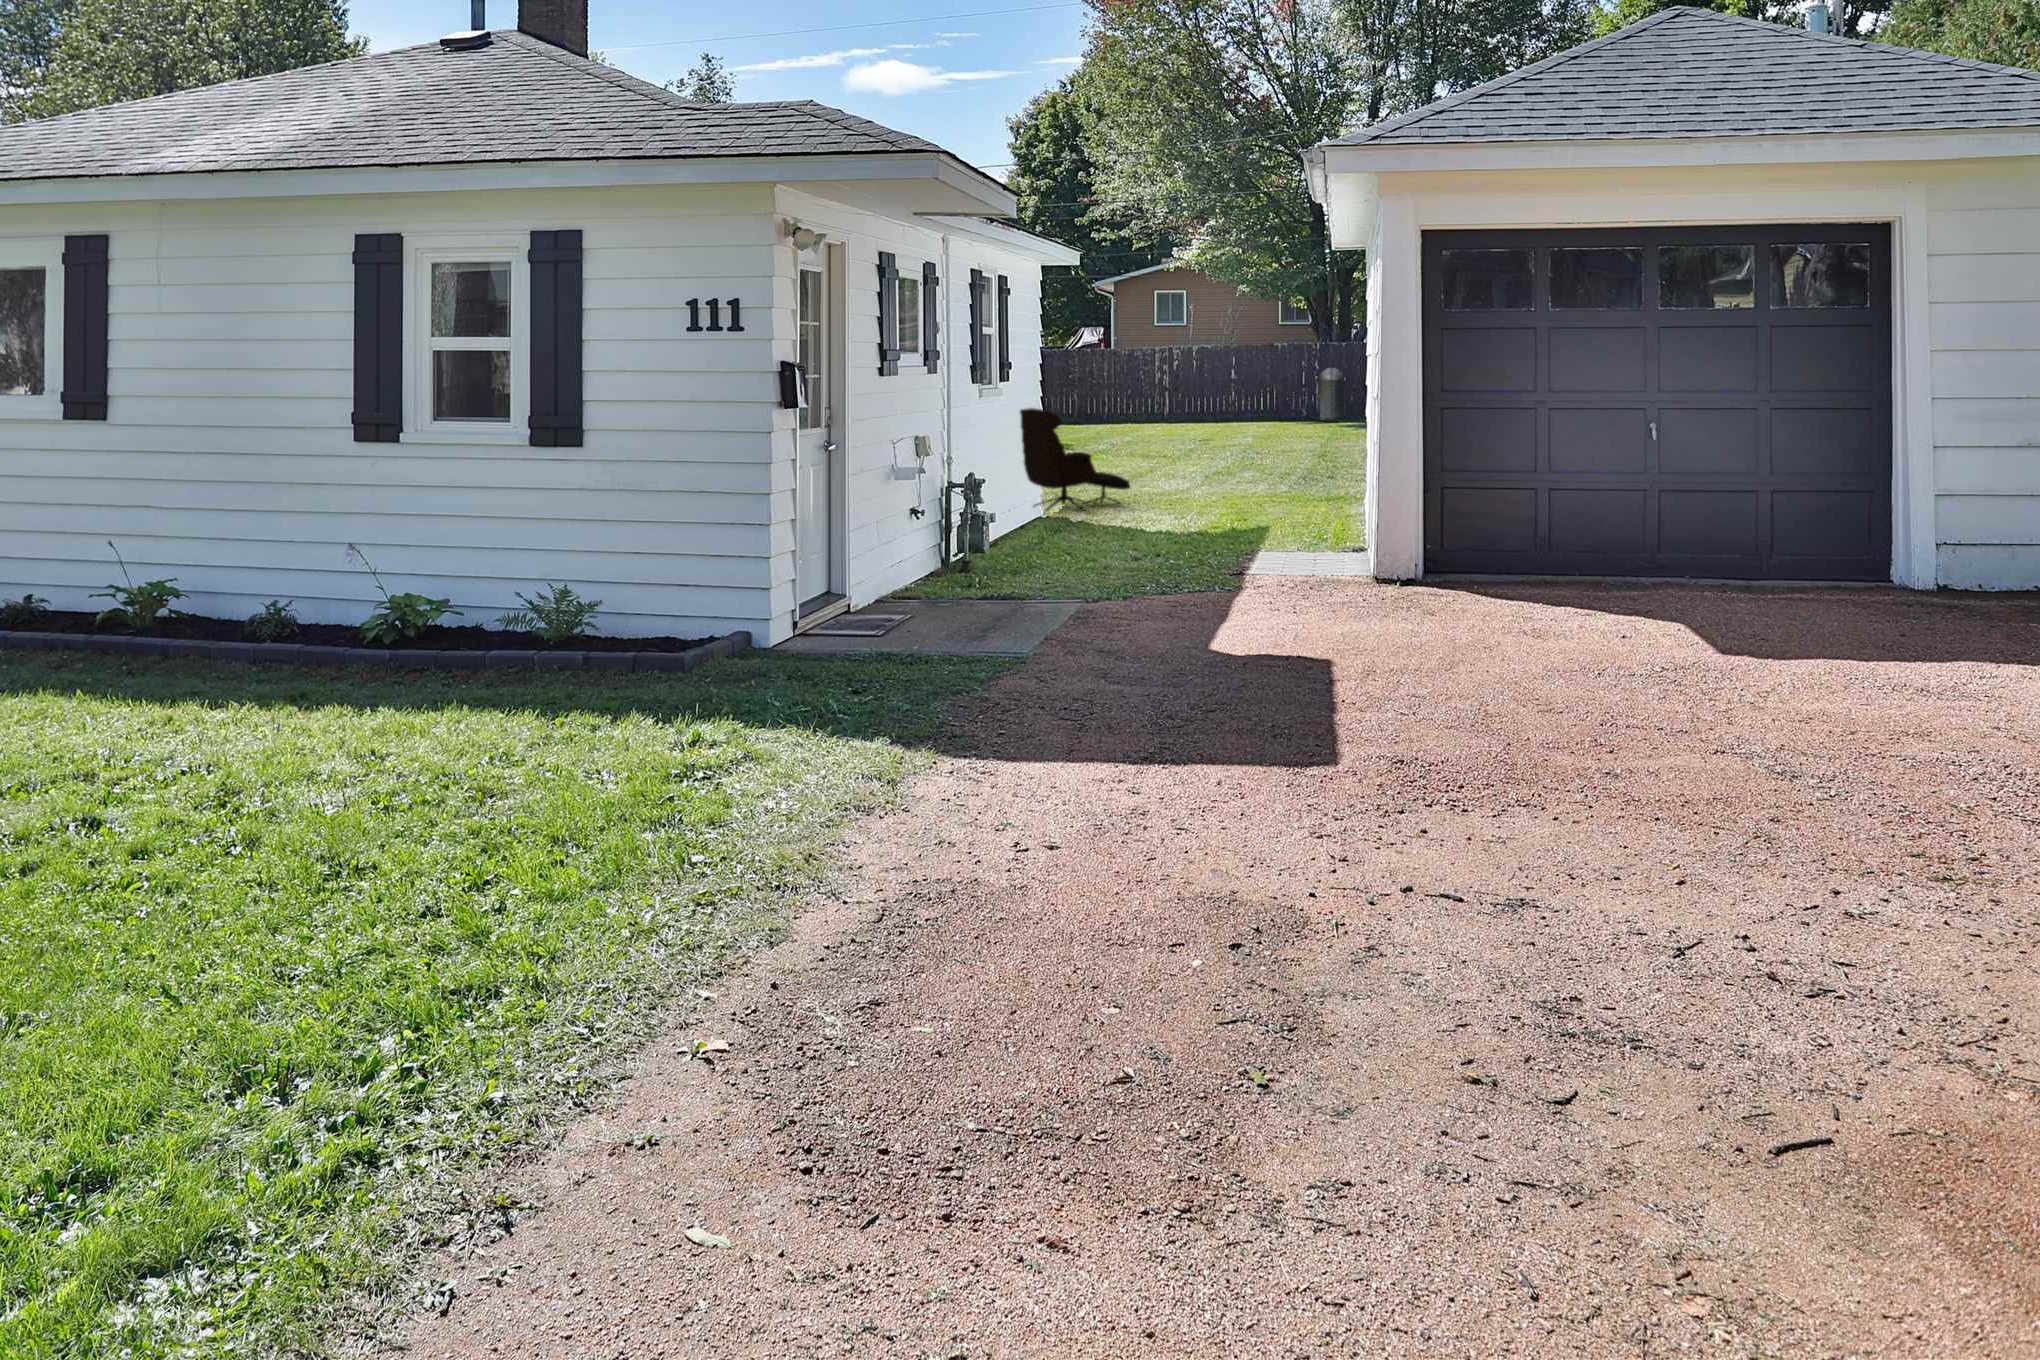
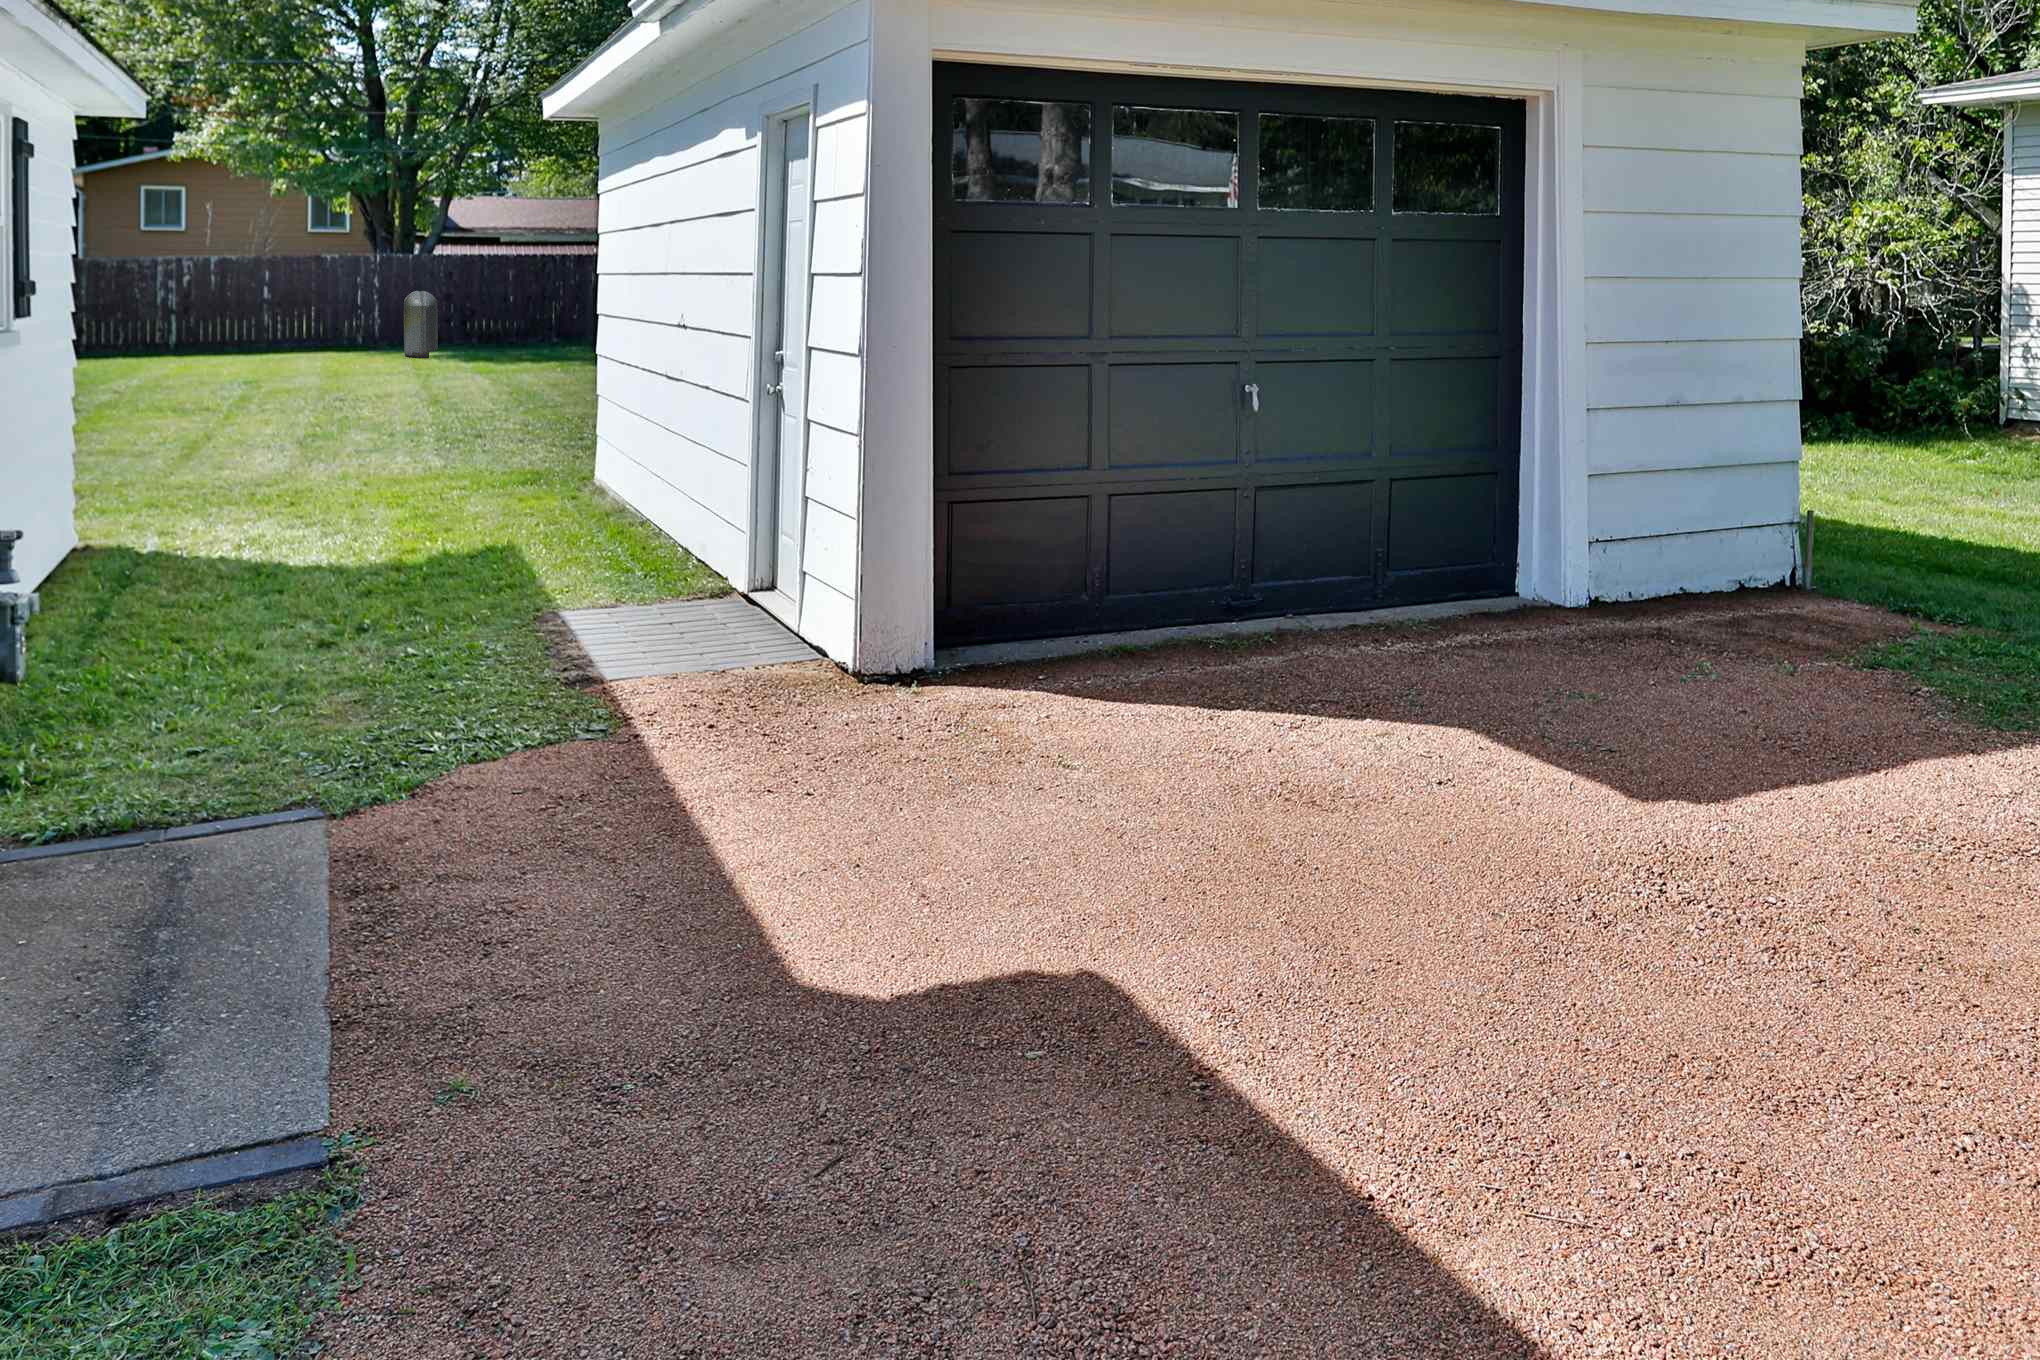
lounge chair: present [1020,408,1130,511] -> none [37,366,257,546]

